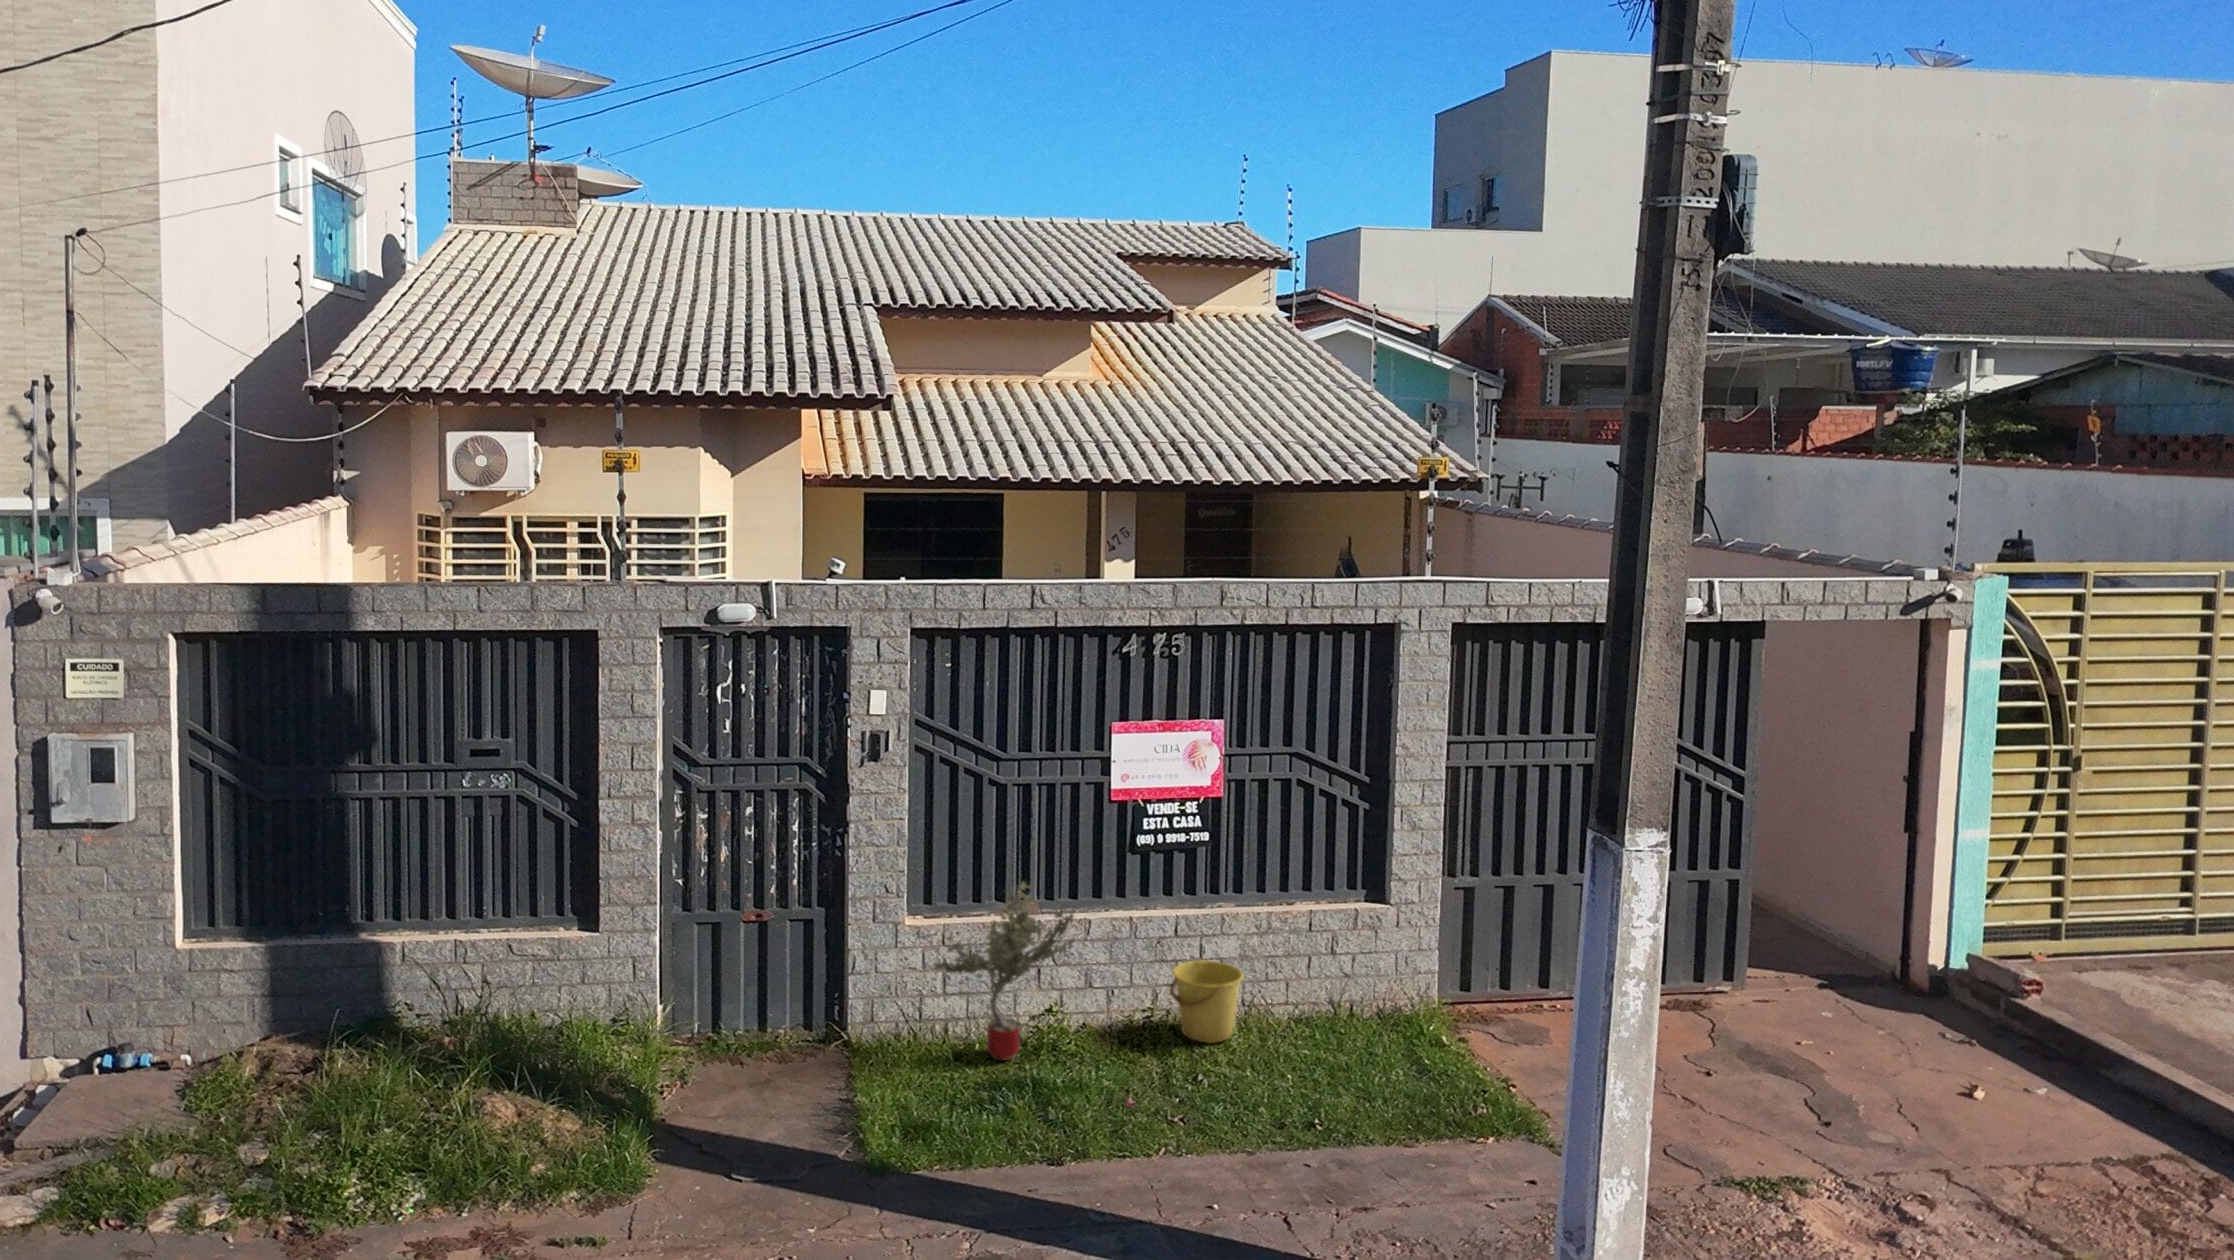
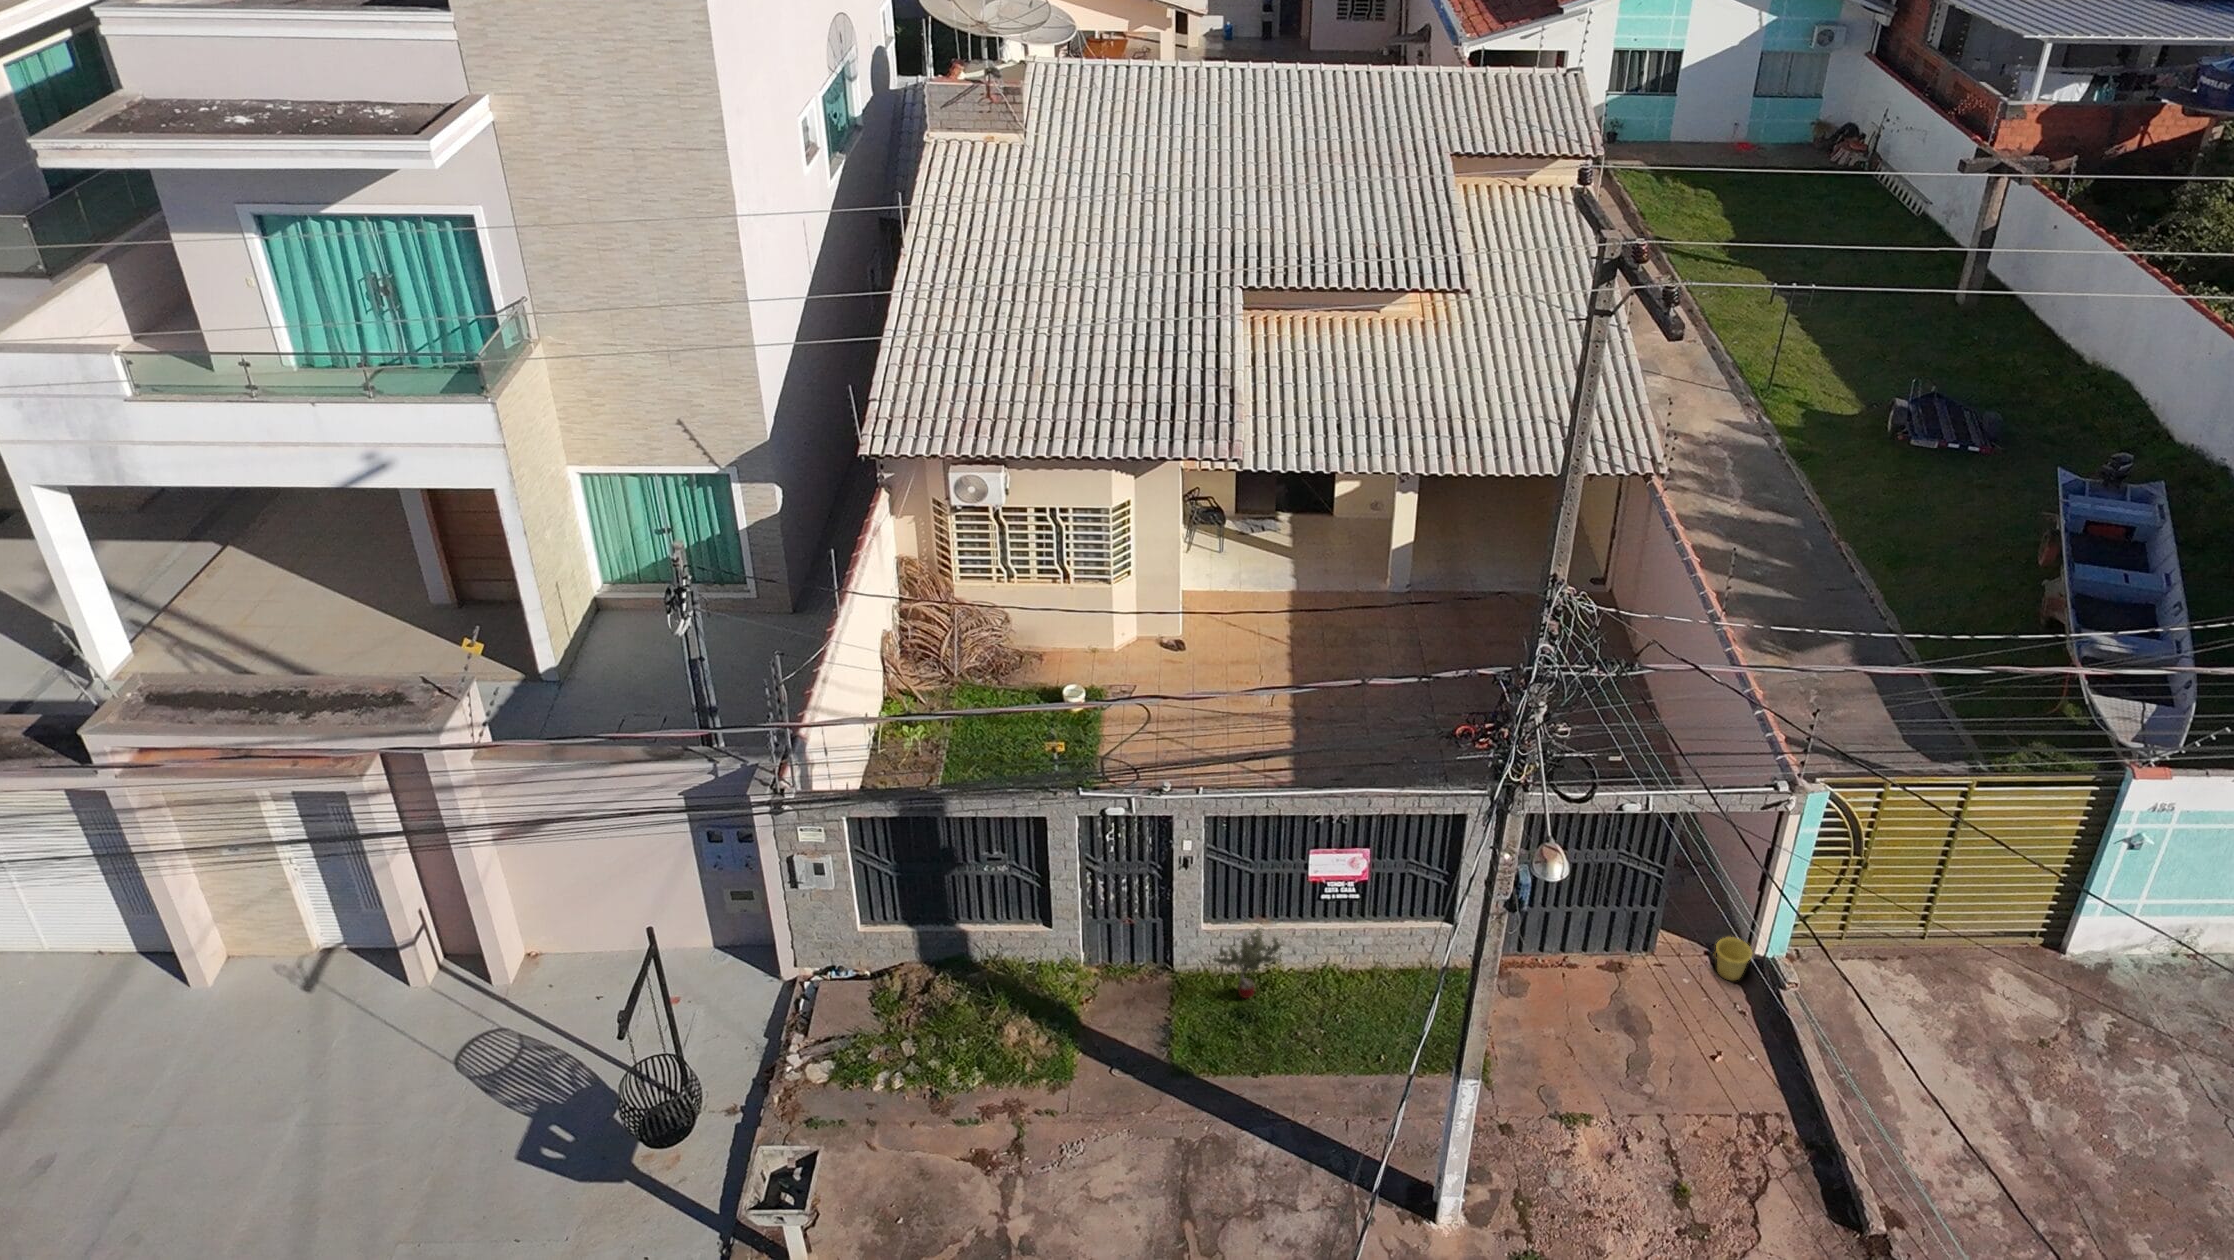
bucket: present [1170,960,1244,1043] -> present [1714,937,1752,981]

